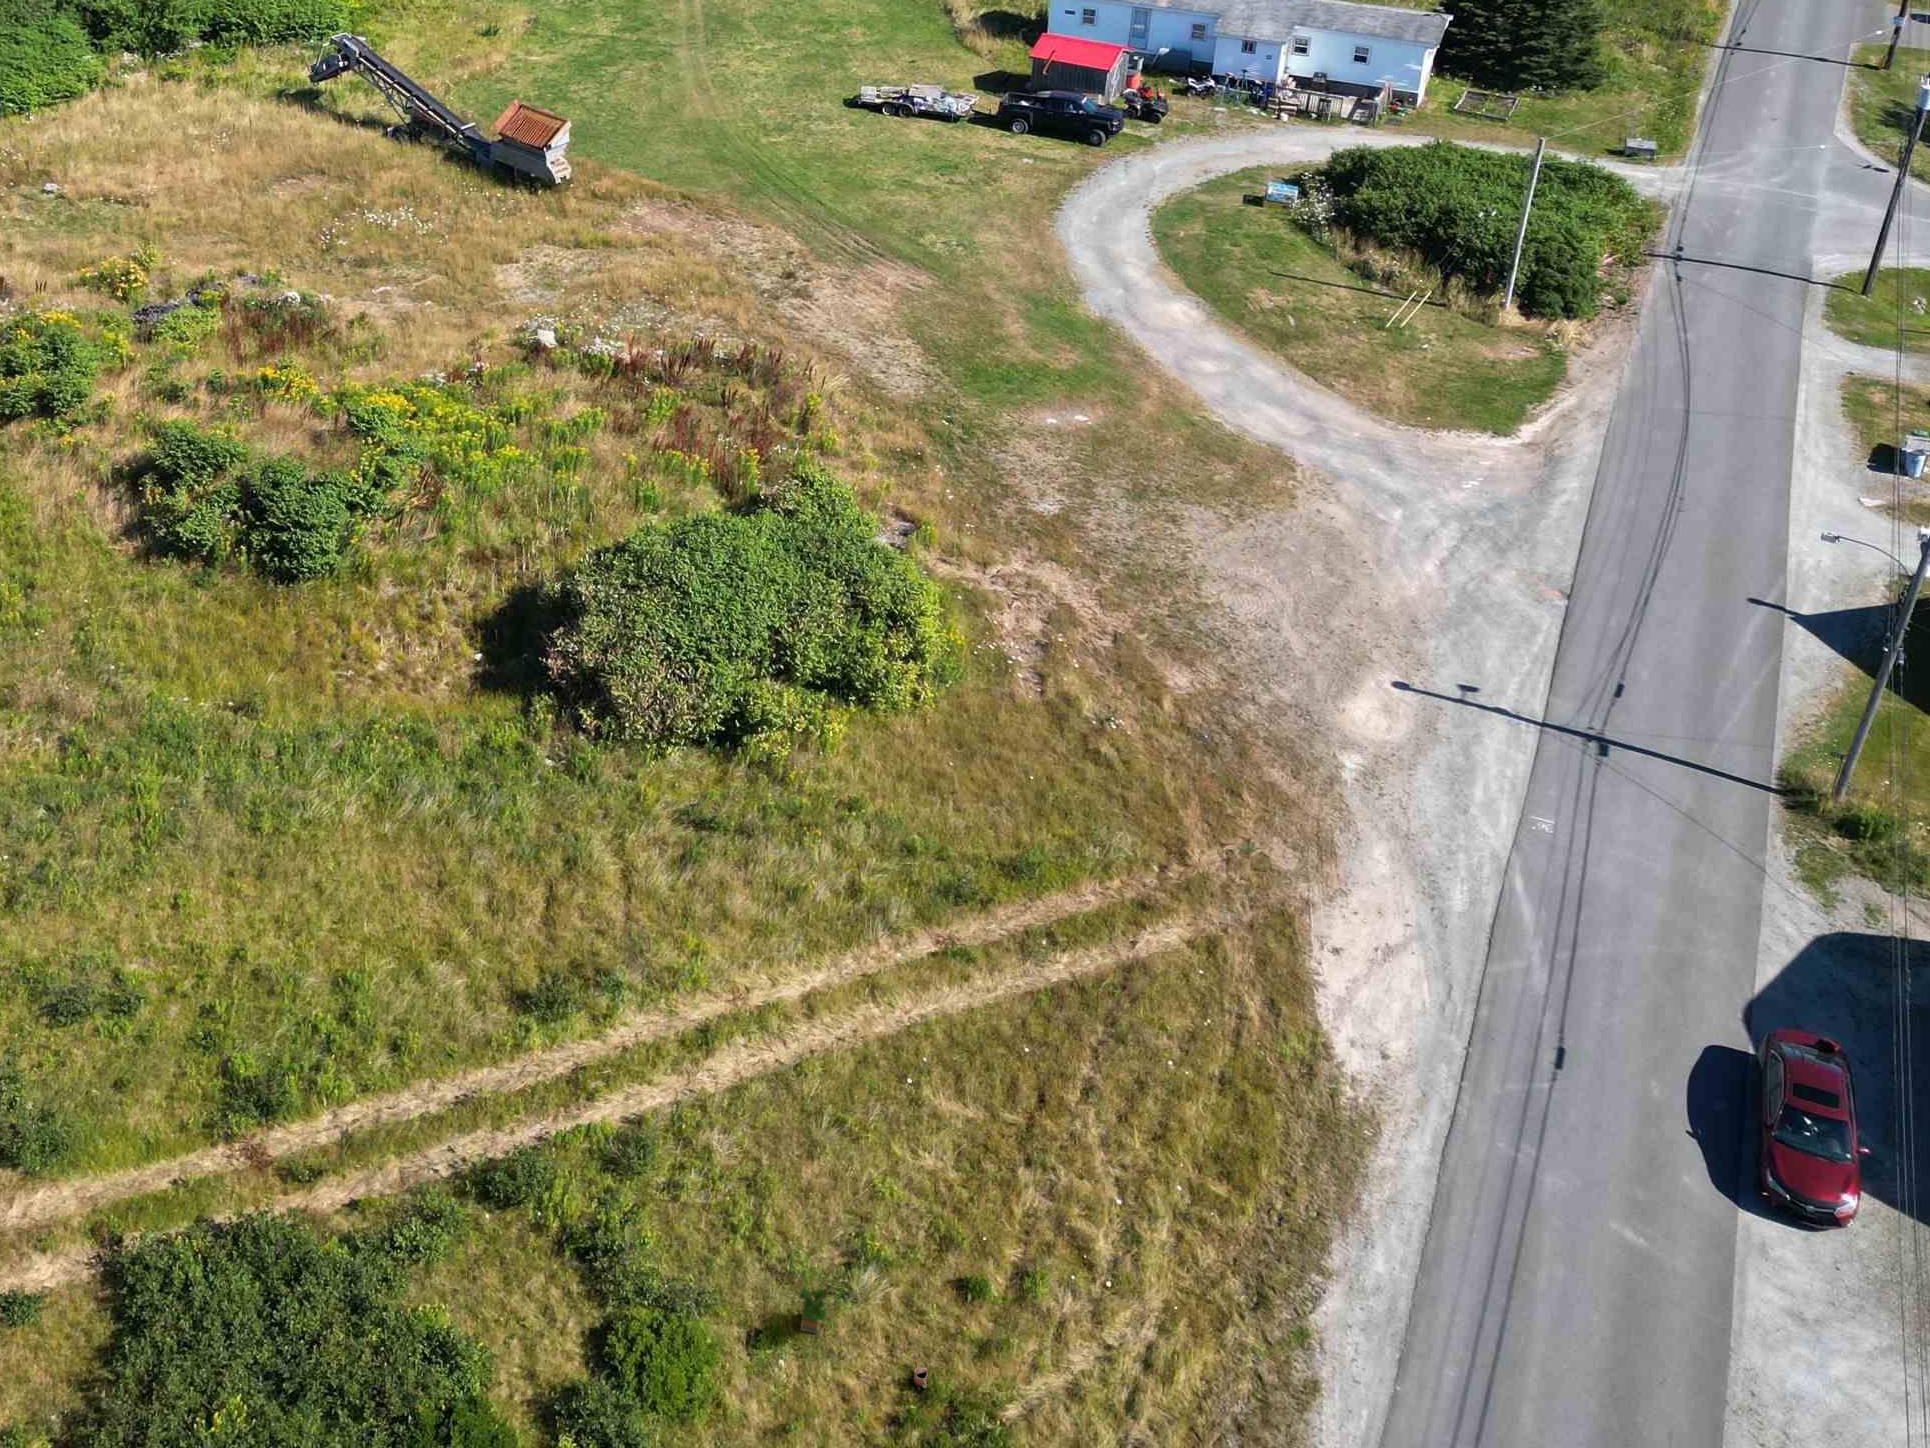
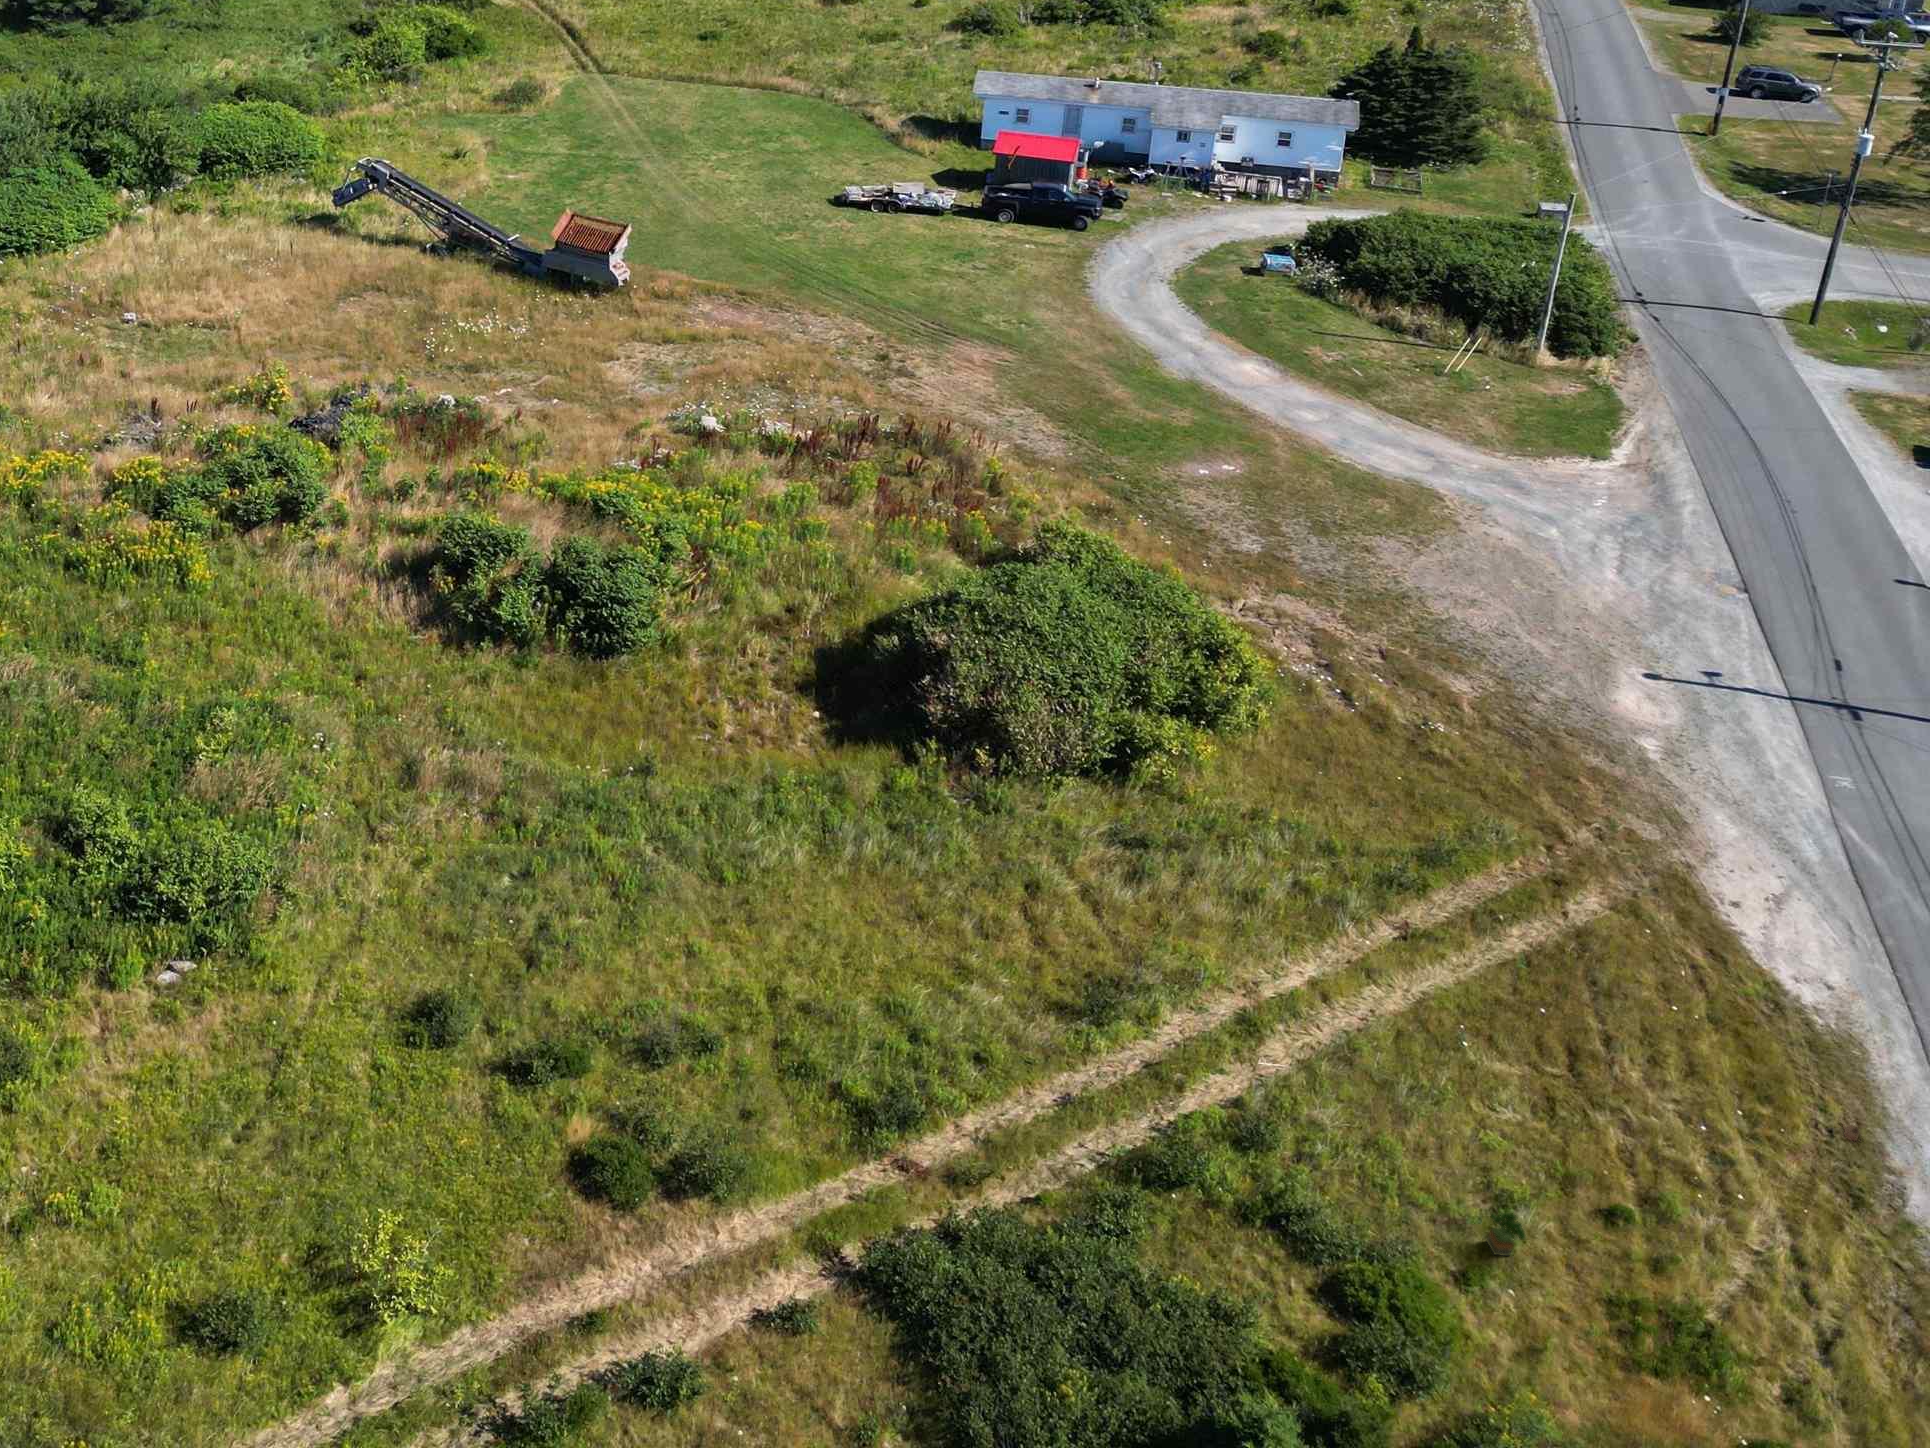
watering can: present [912,1356,928,1388] -> present [1840,1120,1860,1141]

